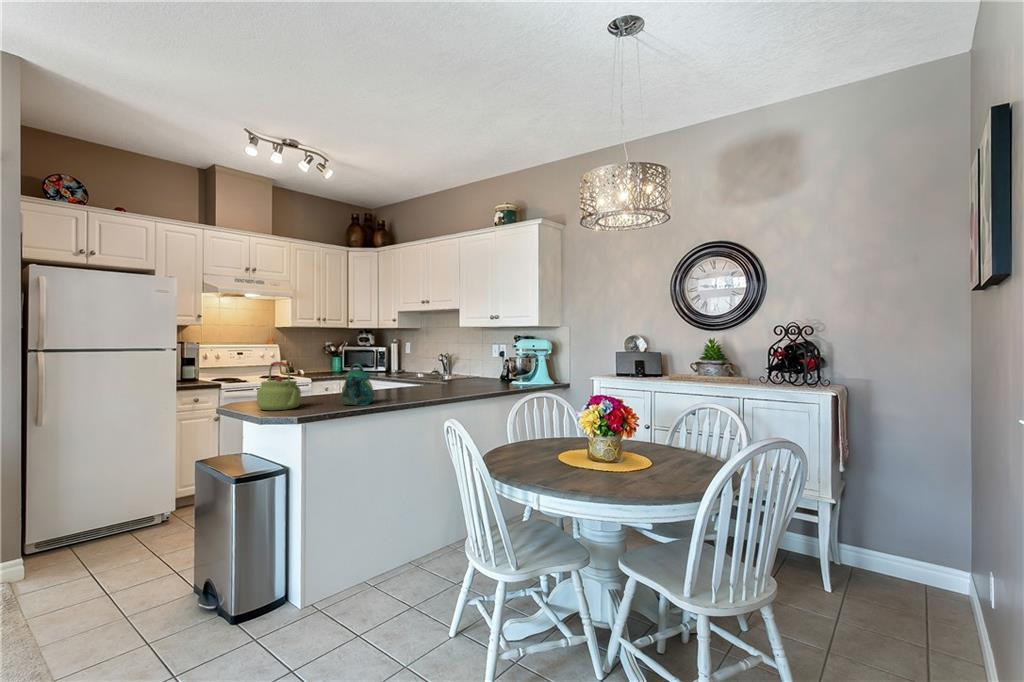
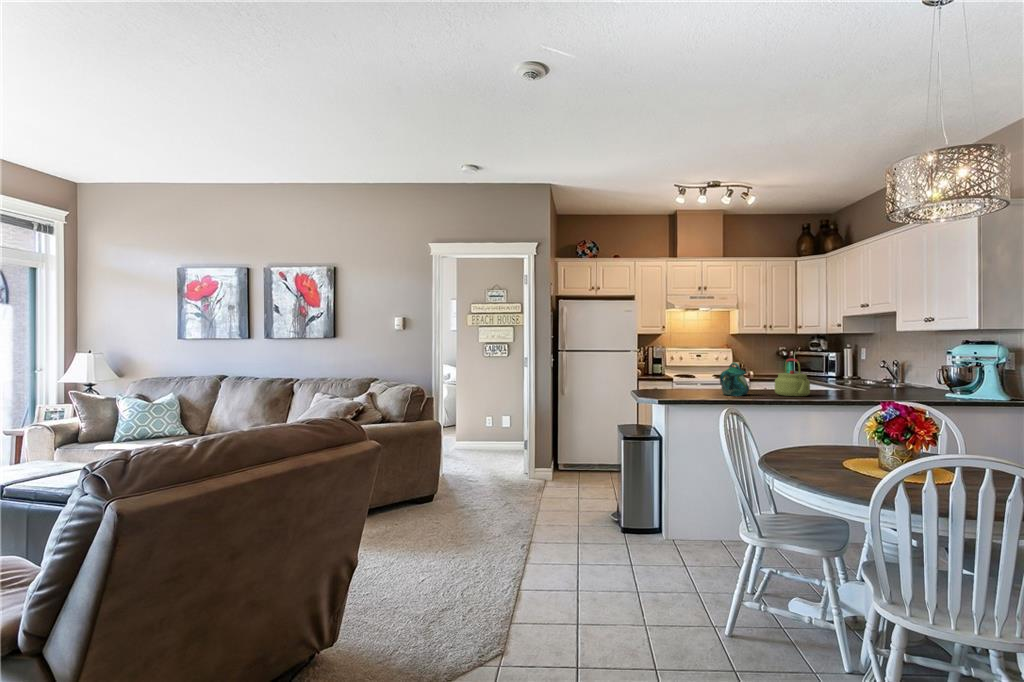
kettle: present [257,362,301,410] -> present [774,358,810,396]

